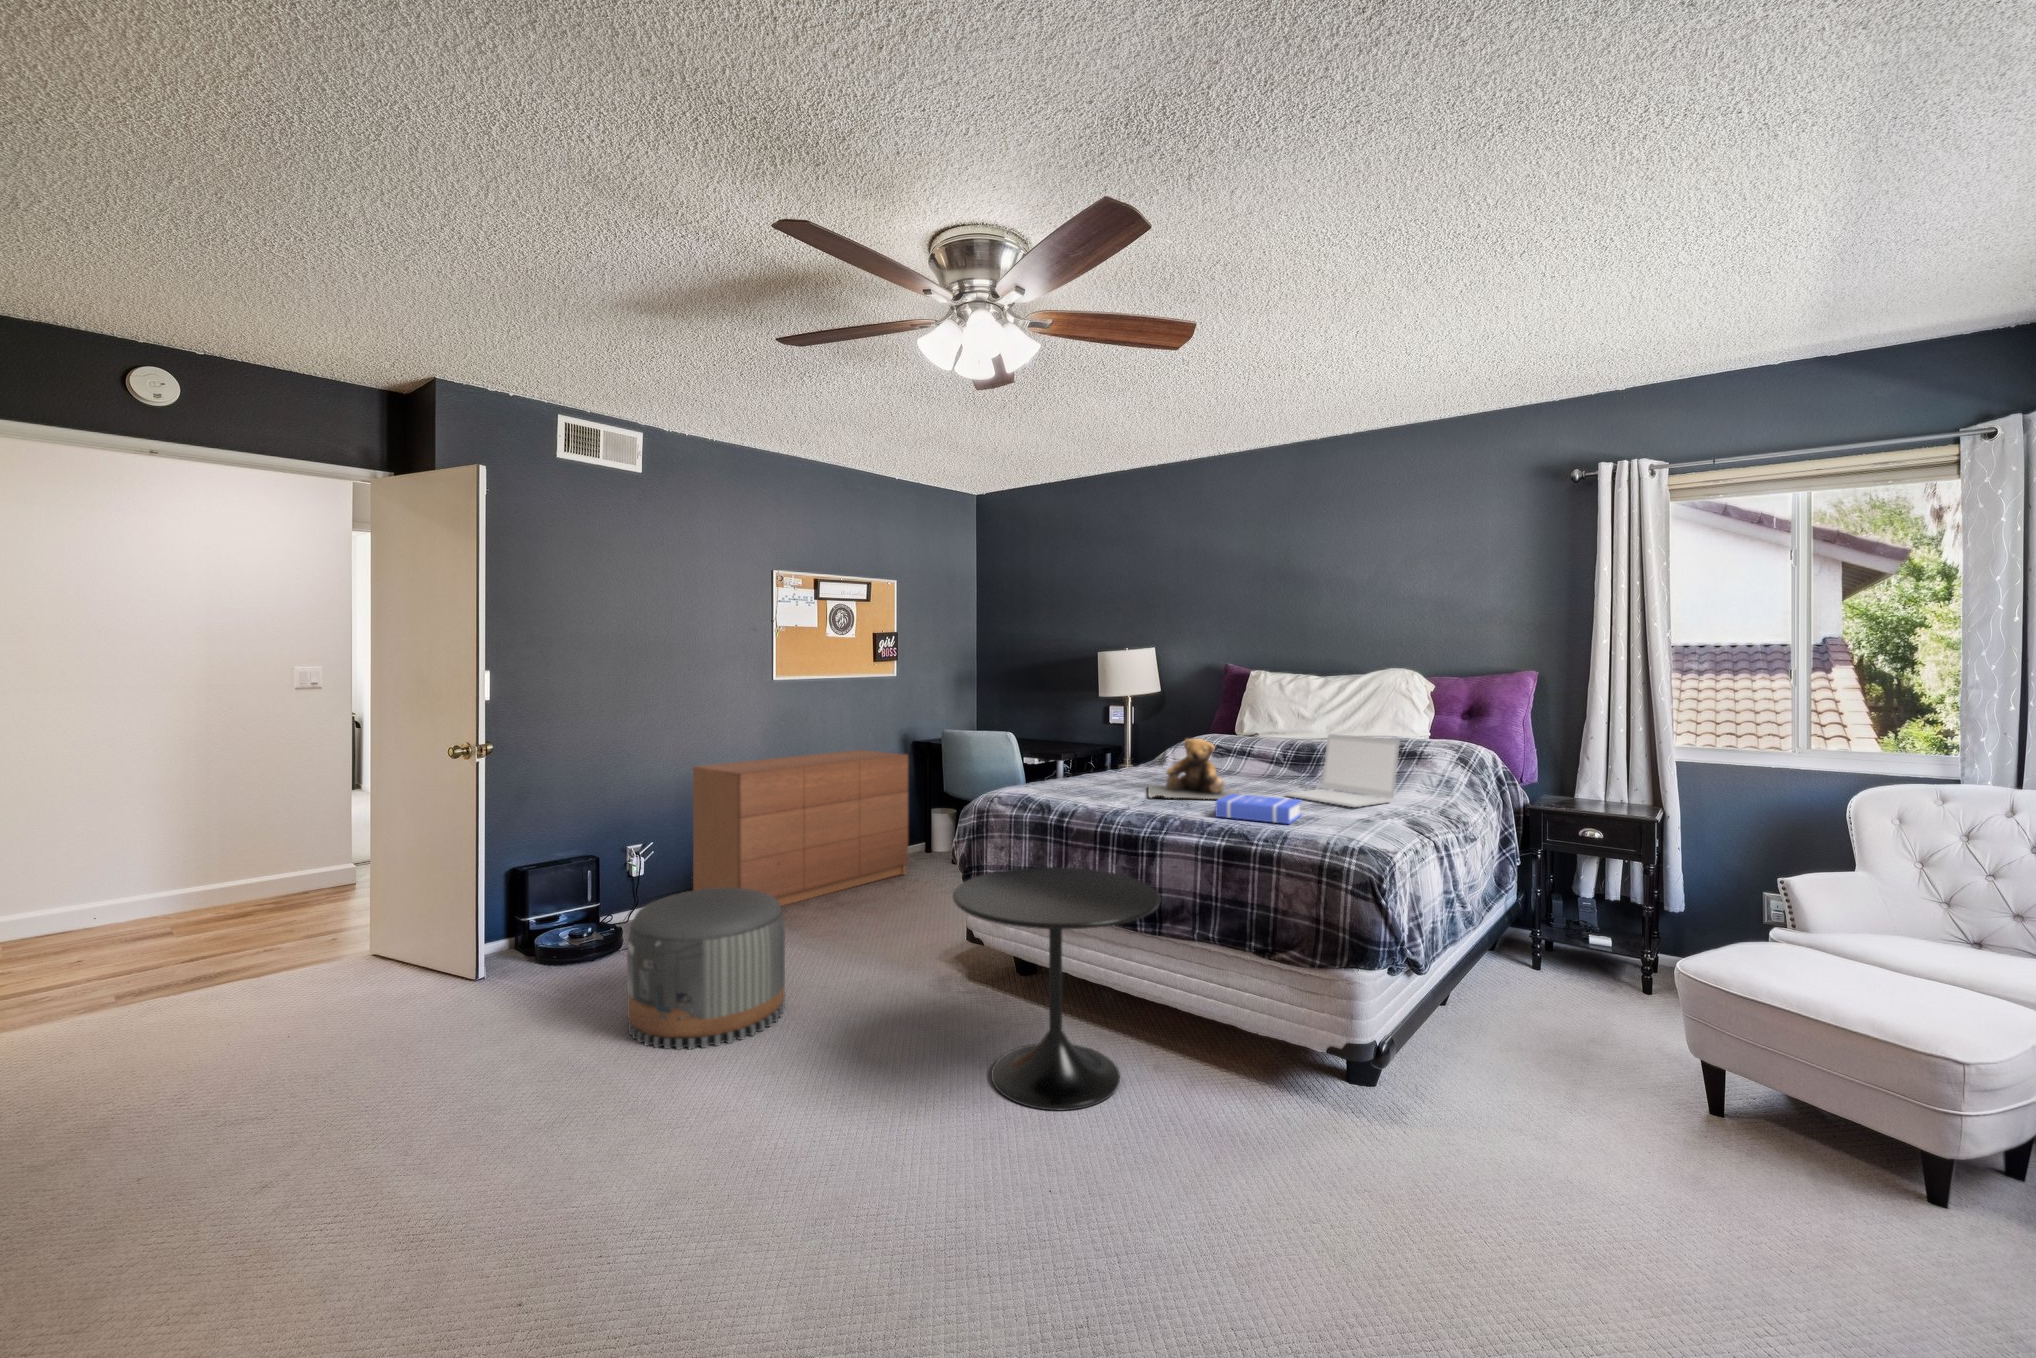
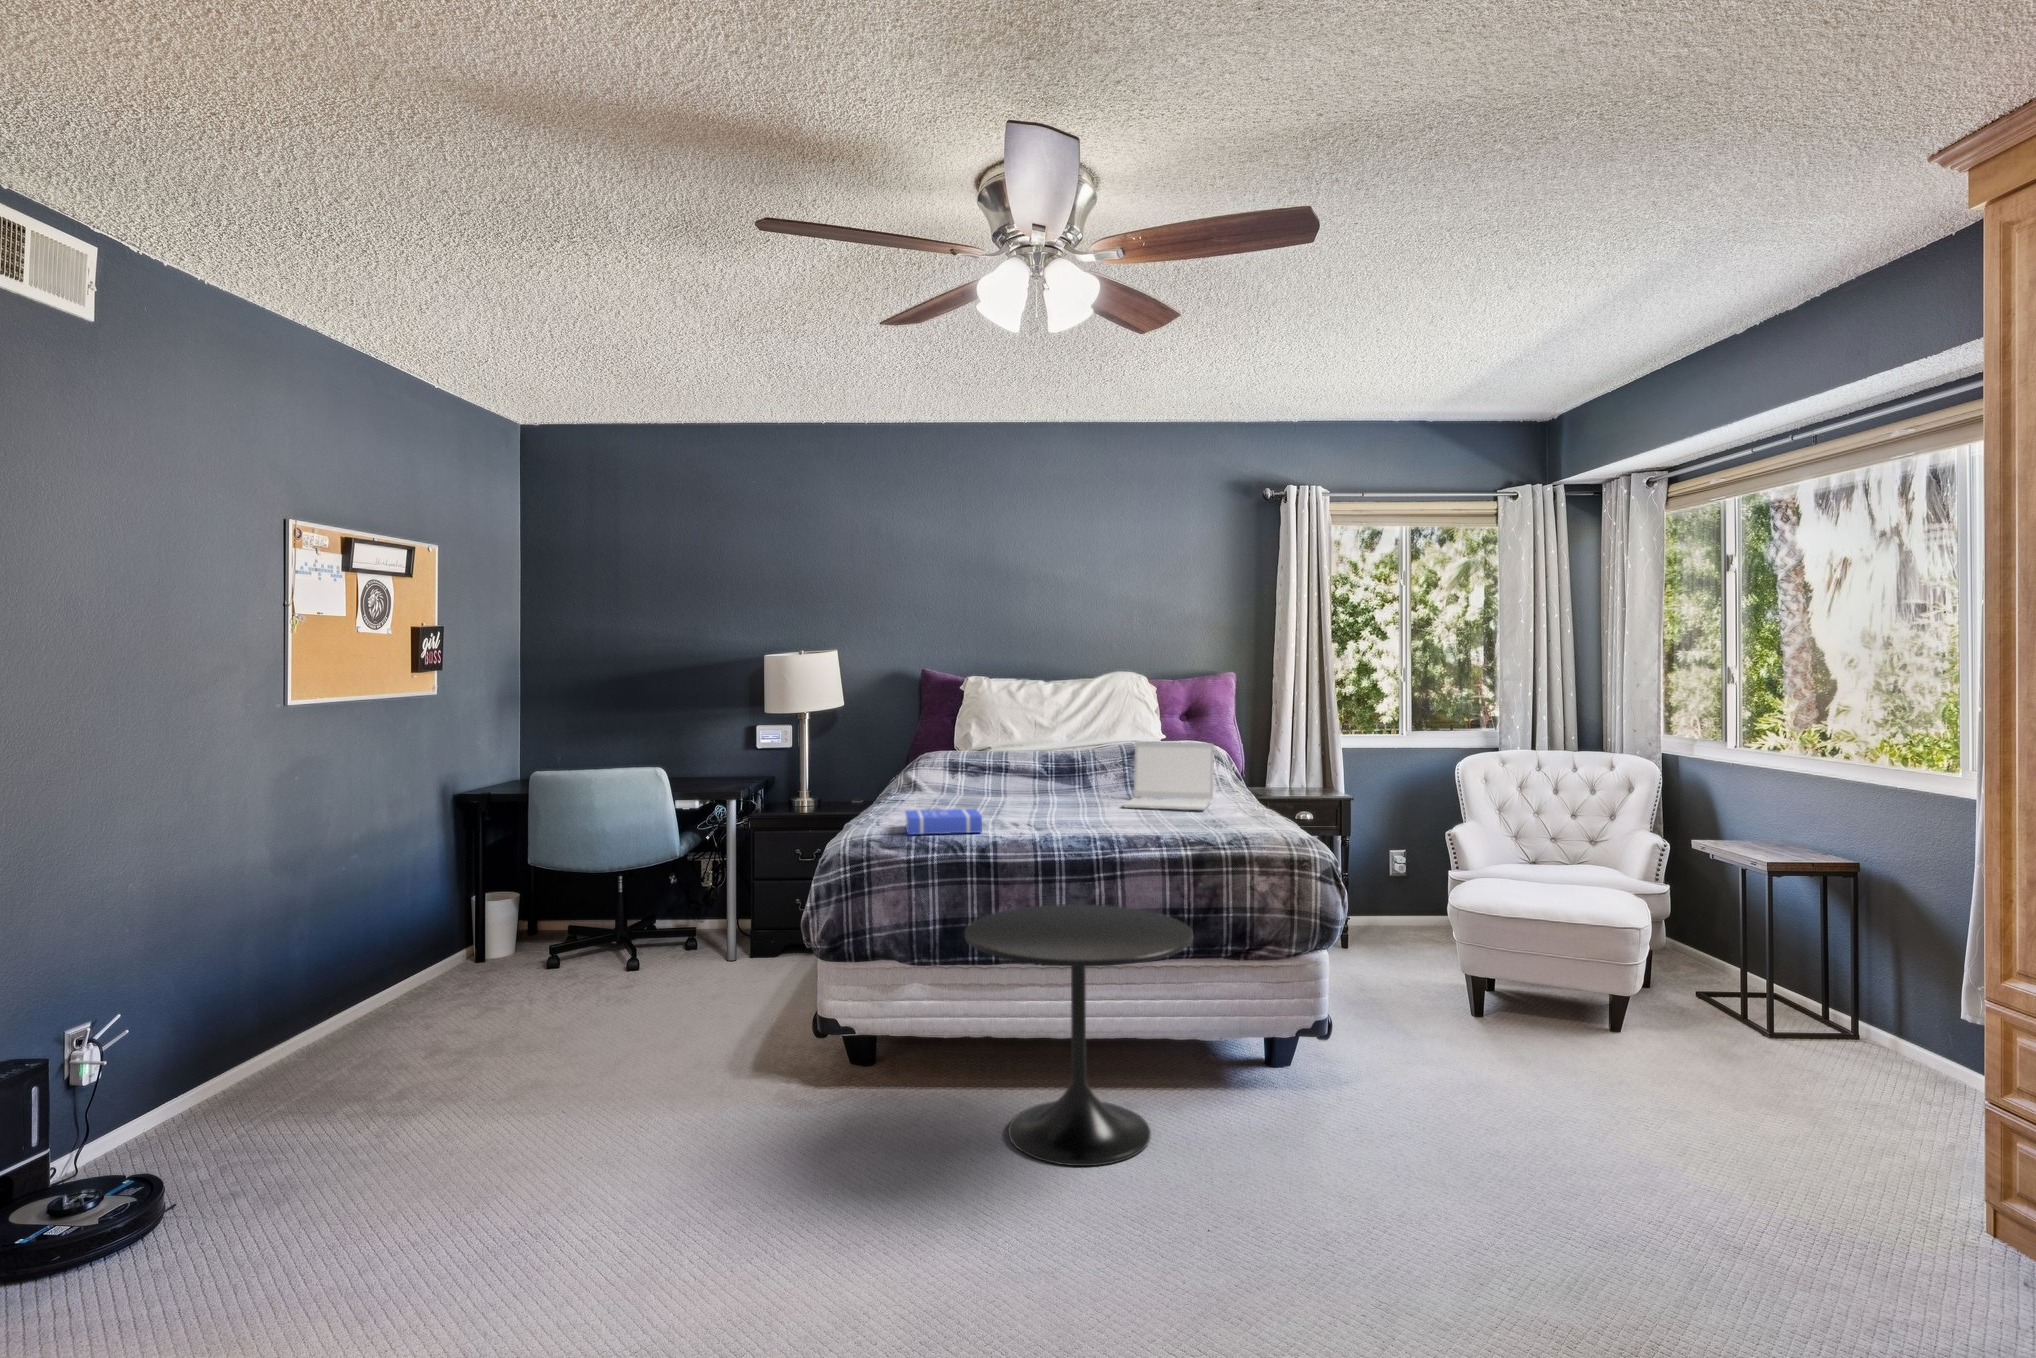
teddy bear: present [1148,739,1239,799] -> none [980,754,1105,823]
dresser: present [693,750,908,906] -> none [195,810,519,1109]
book: present [1215,794,1301,824] -> present [905,809,982,835]
pouf: present [627,888,785,1050] -> none [443,1022,691,1289]

